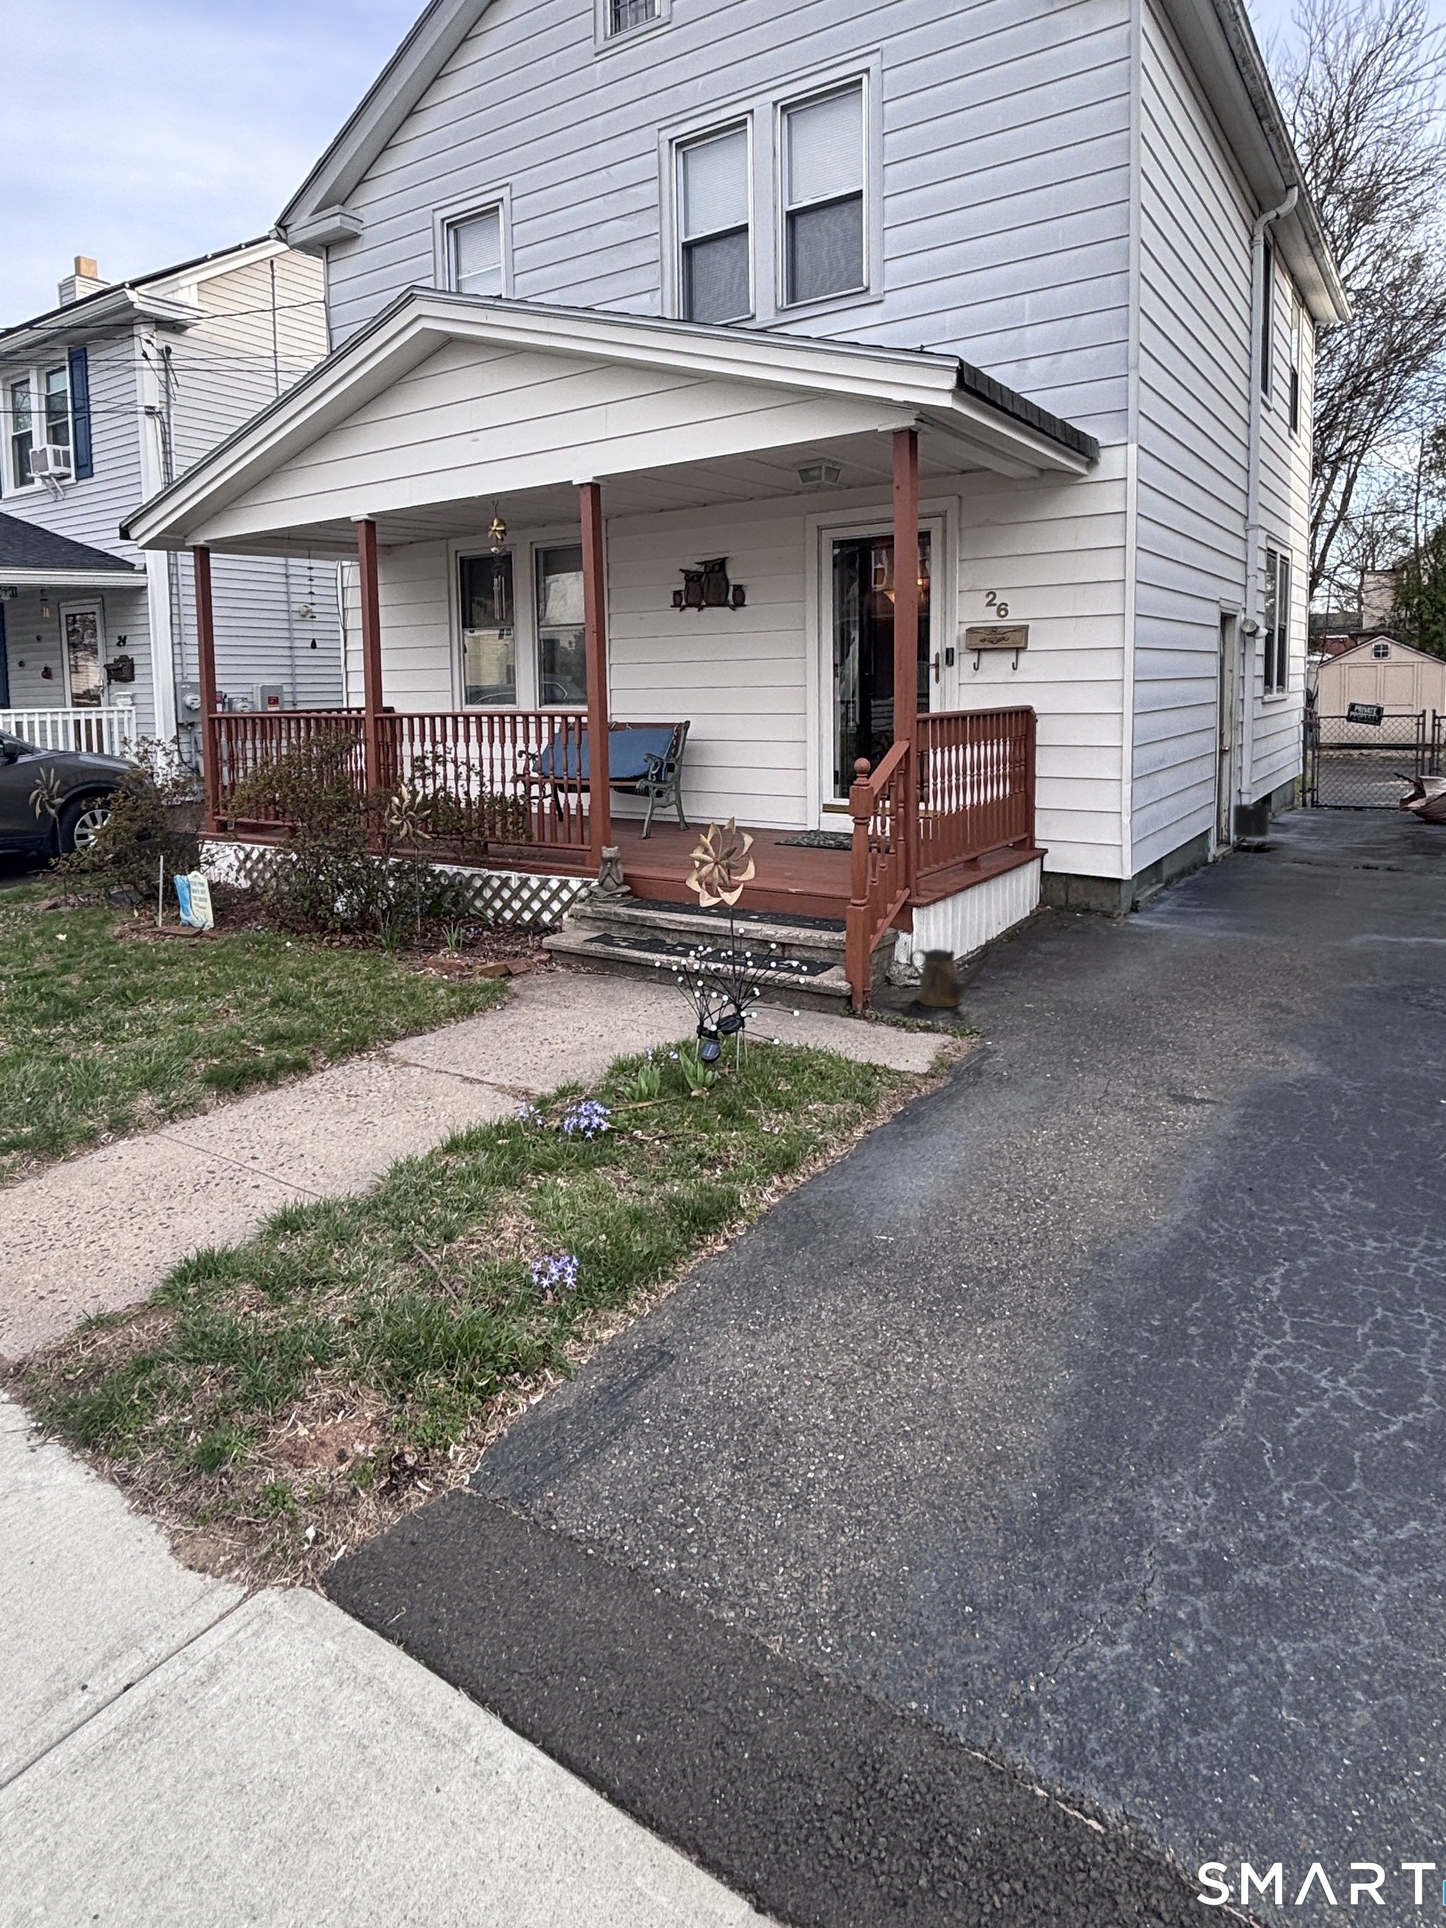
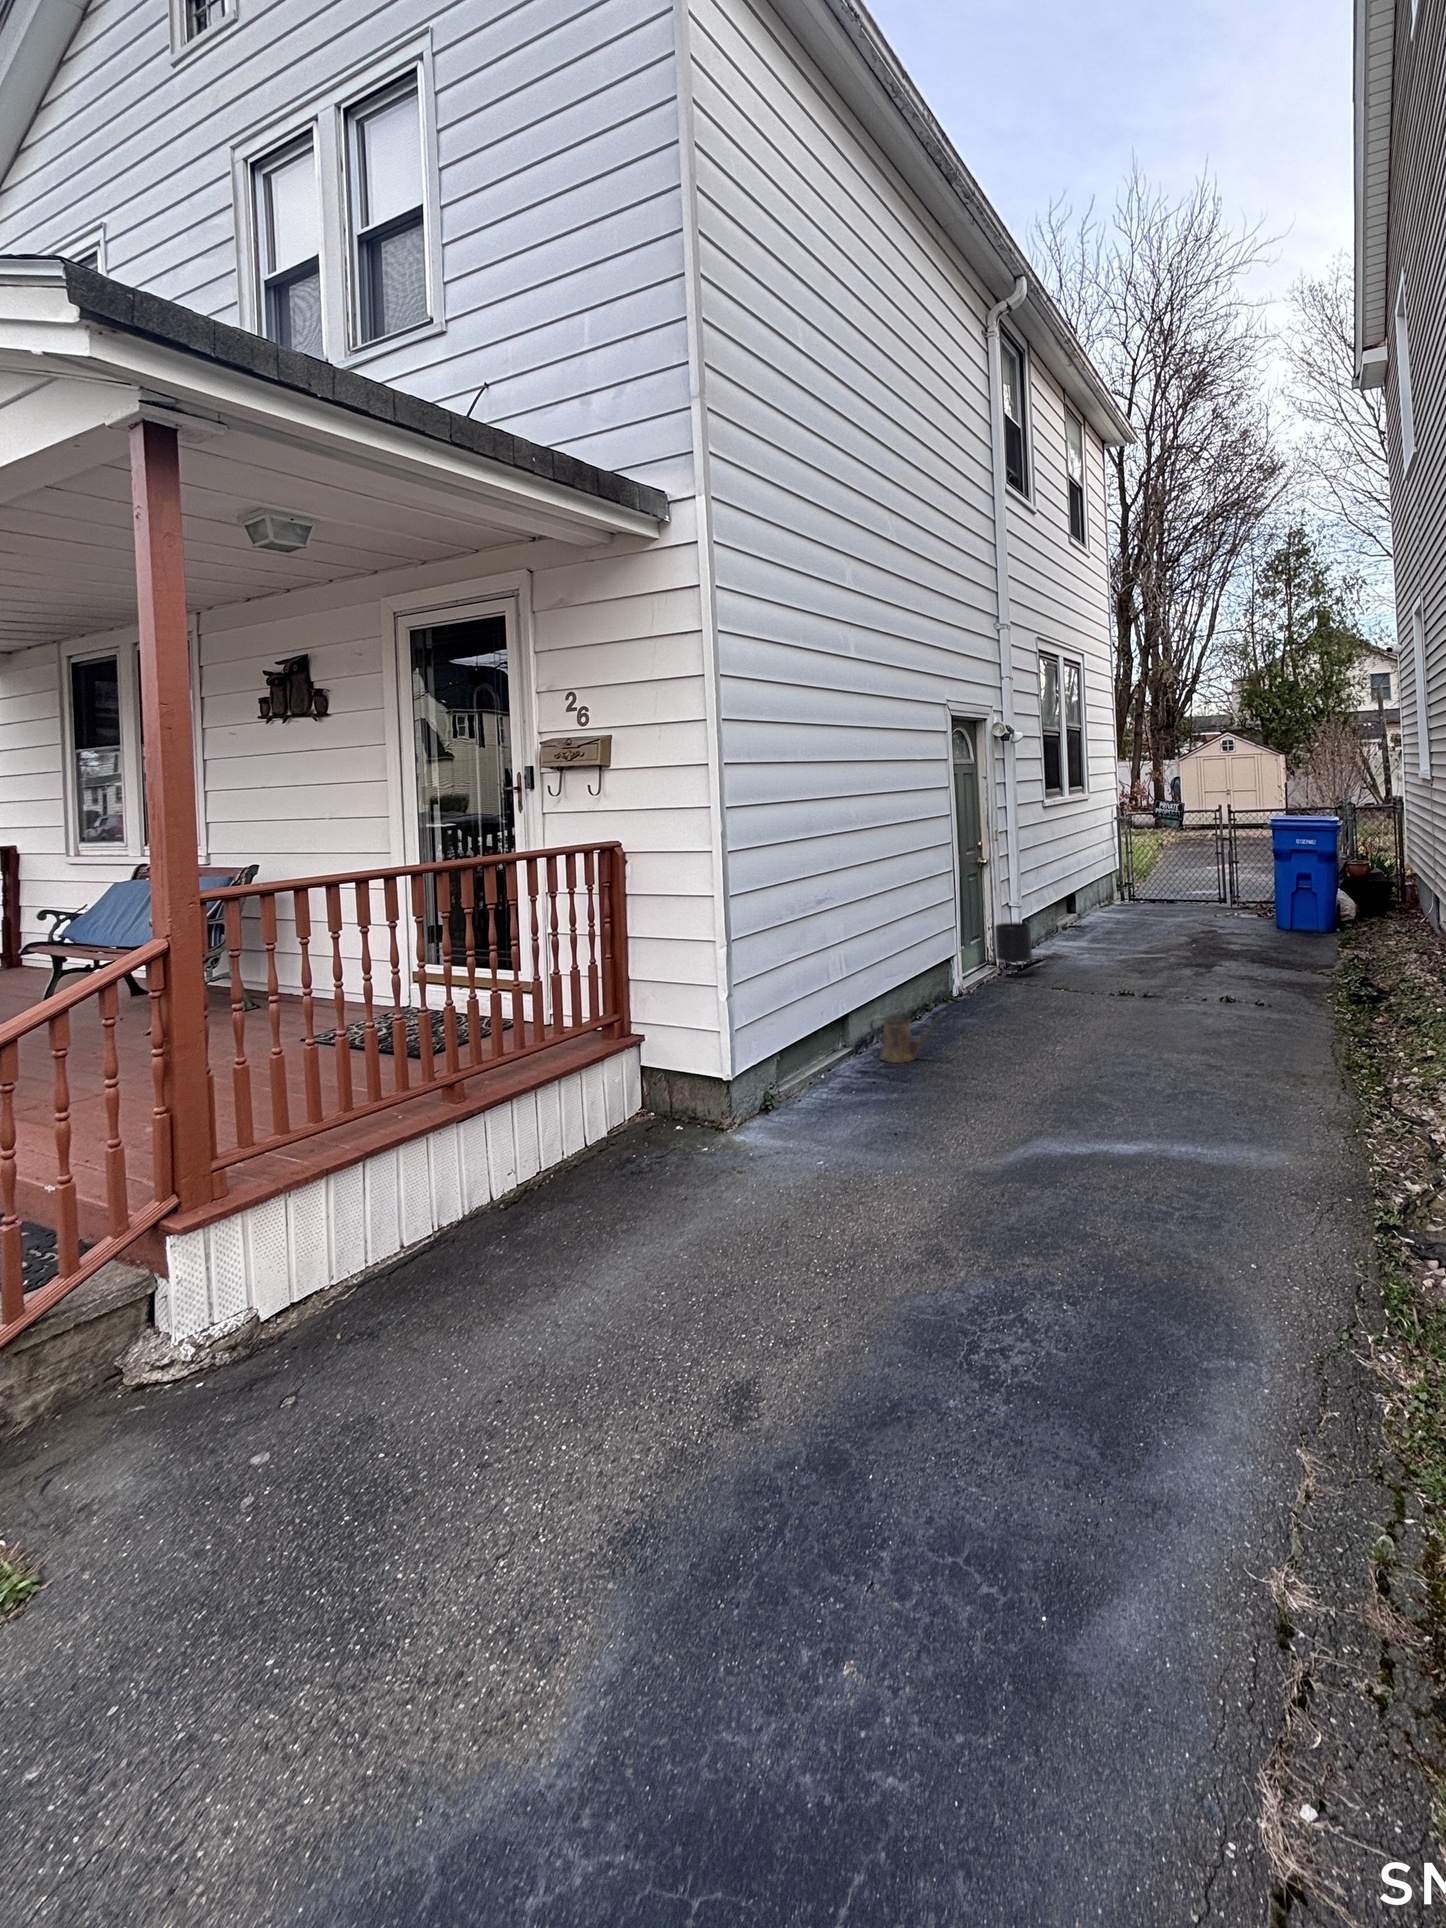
watering can: present [909,949,996,1007] -> present [869,1012,946,1063]

